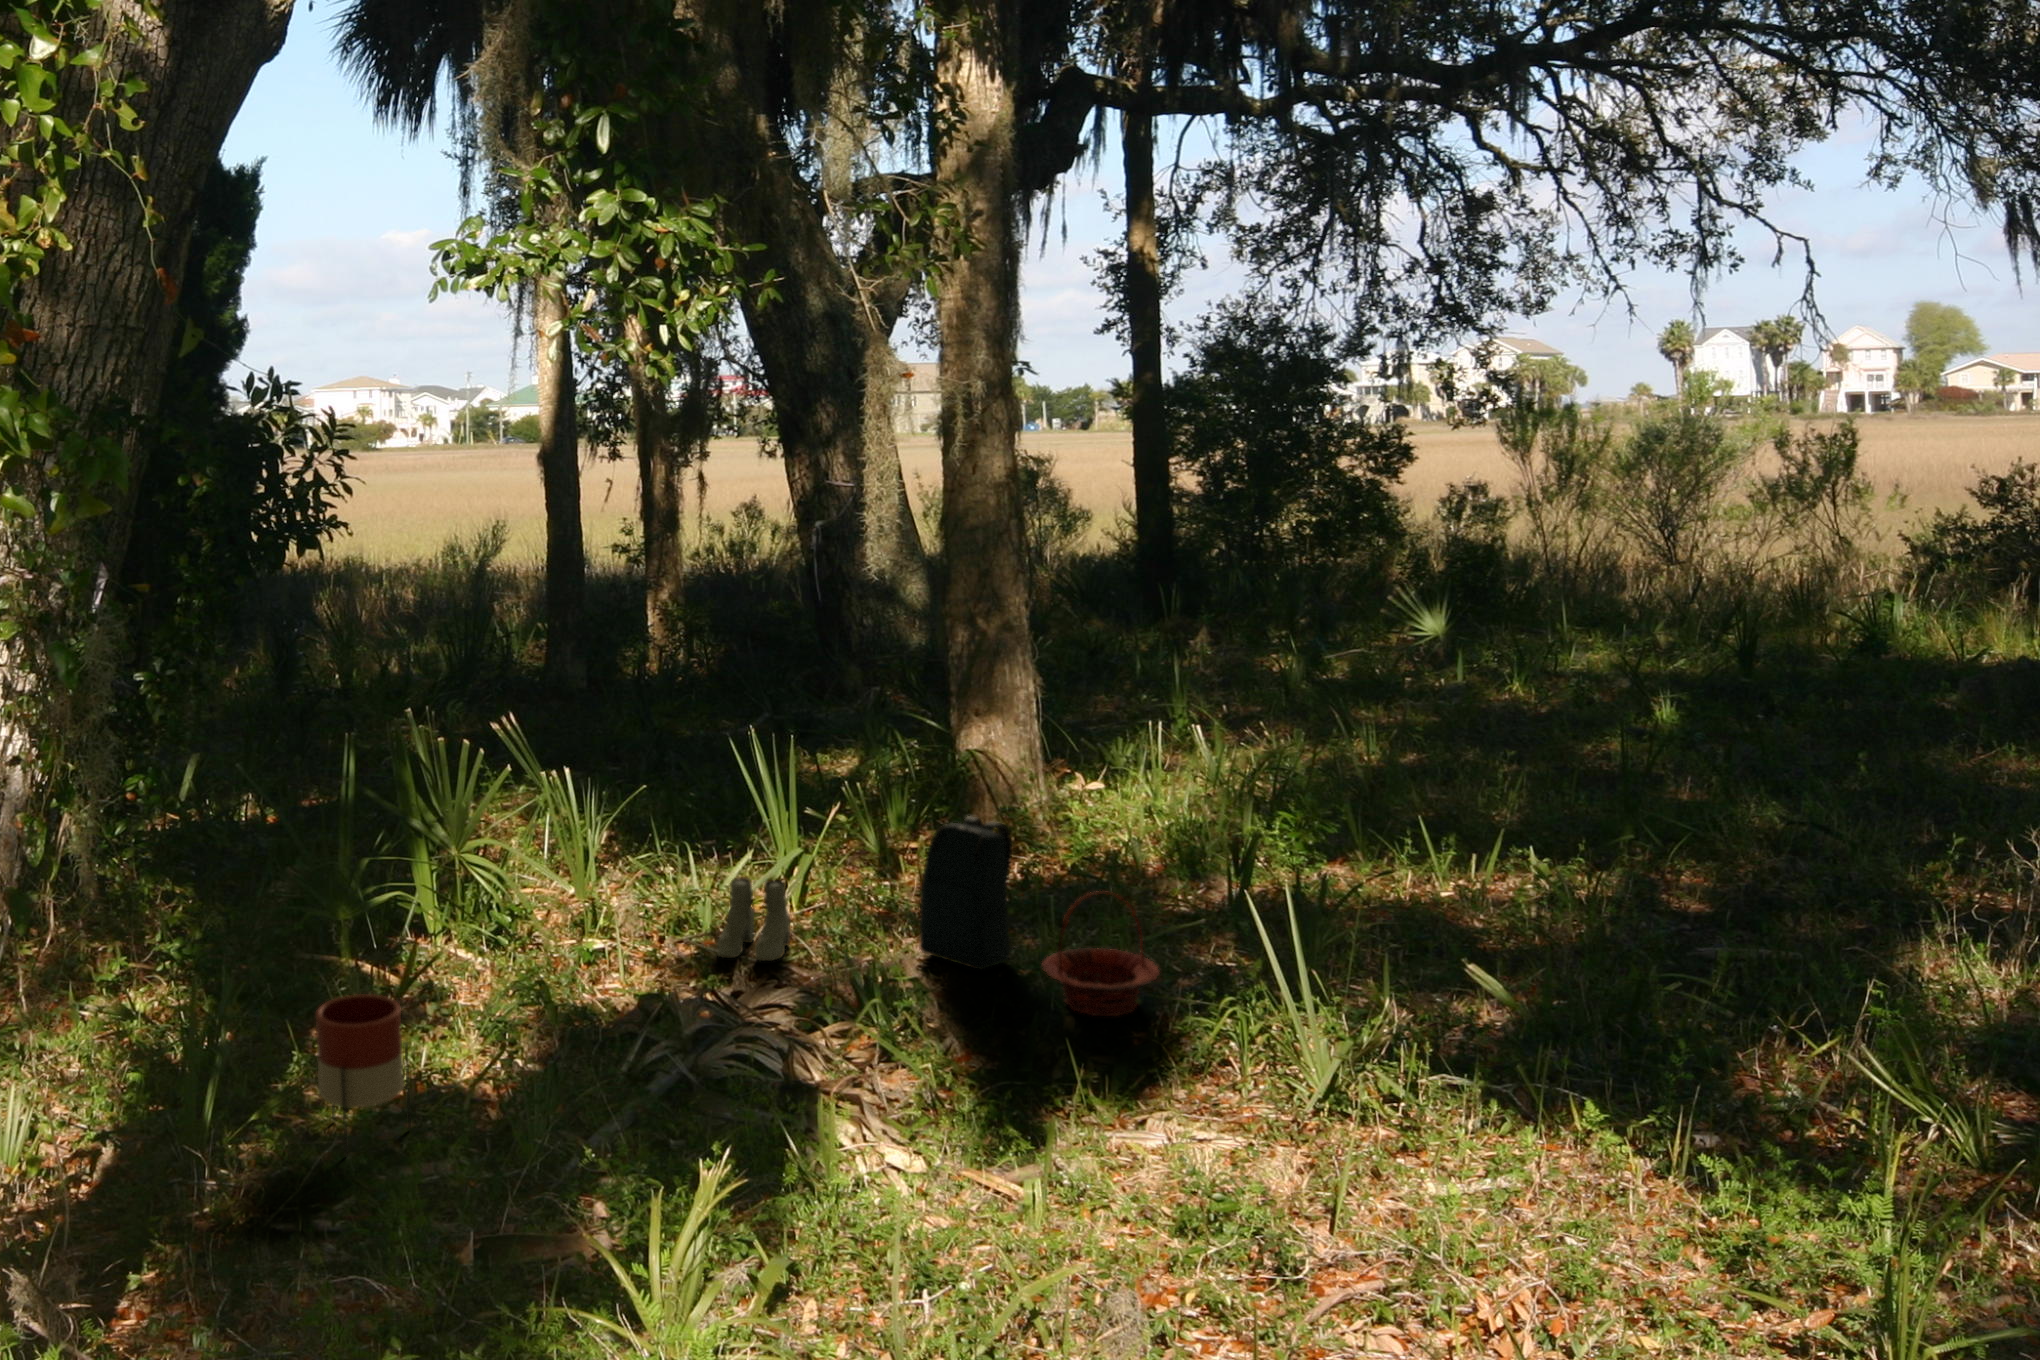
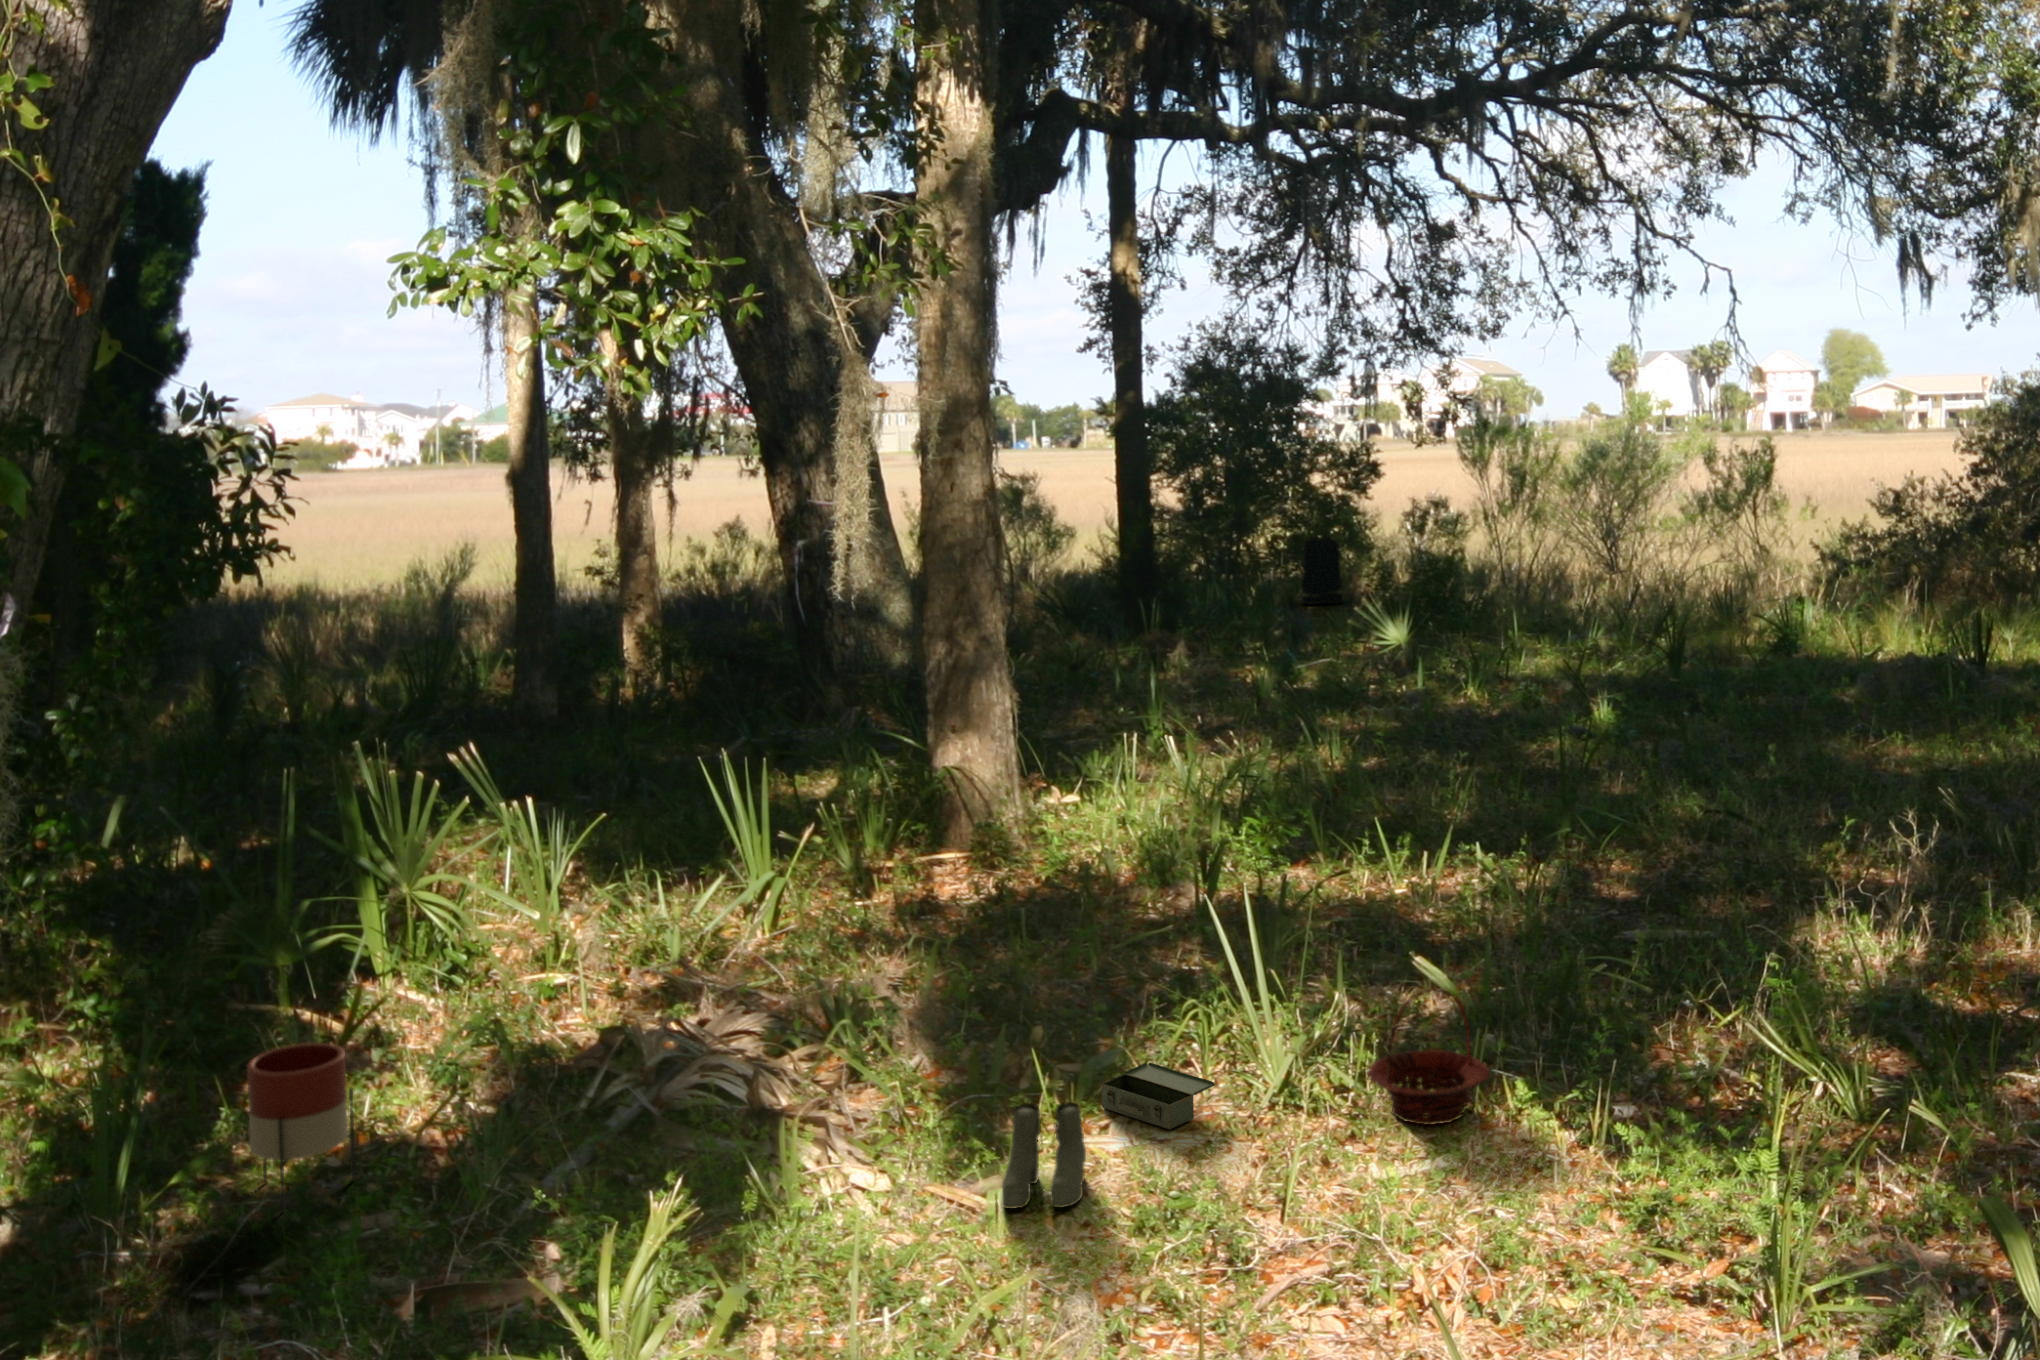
backpack: present [919,816,1012,969] -> present [1301,535,1343,604]
boots: present [717,877,790,961] -> present [1002,1102,1086,1209]
basket: present [1042,892,1159,1016] -> present [1367,989,1490,1125]
toolbox: none [1147,1103,1278,1186] -> present [1102,1063,1215,1129]

